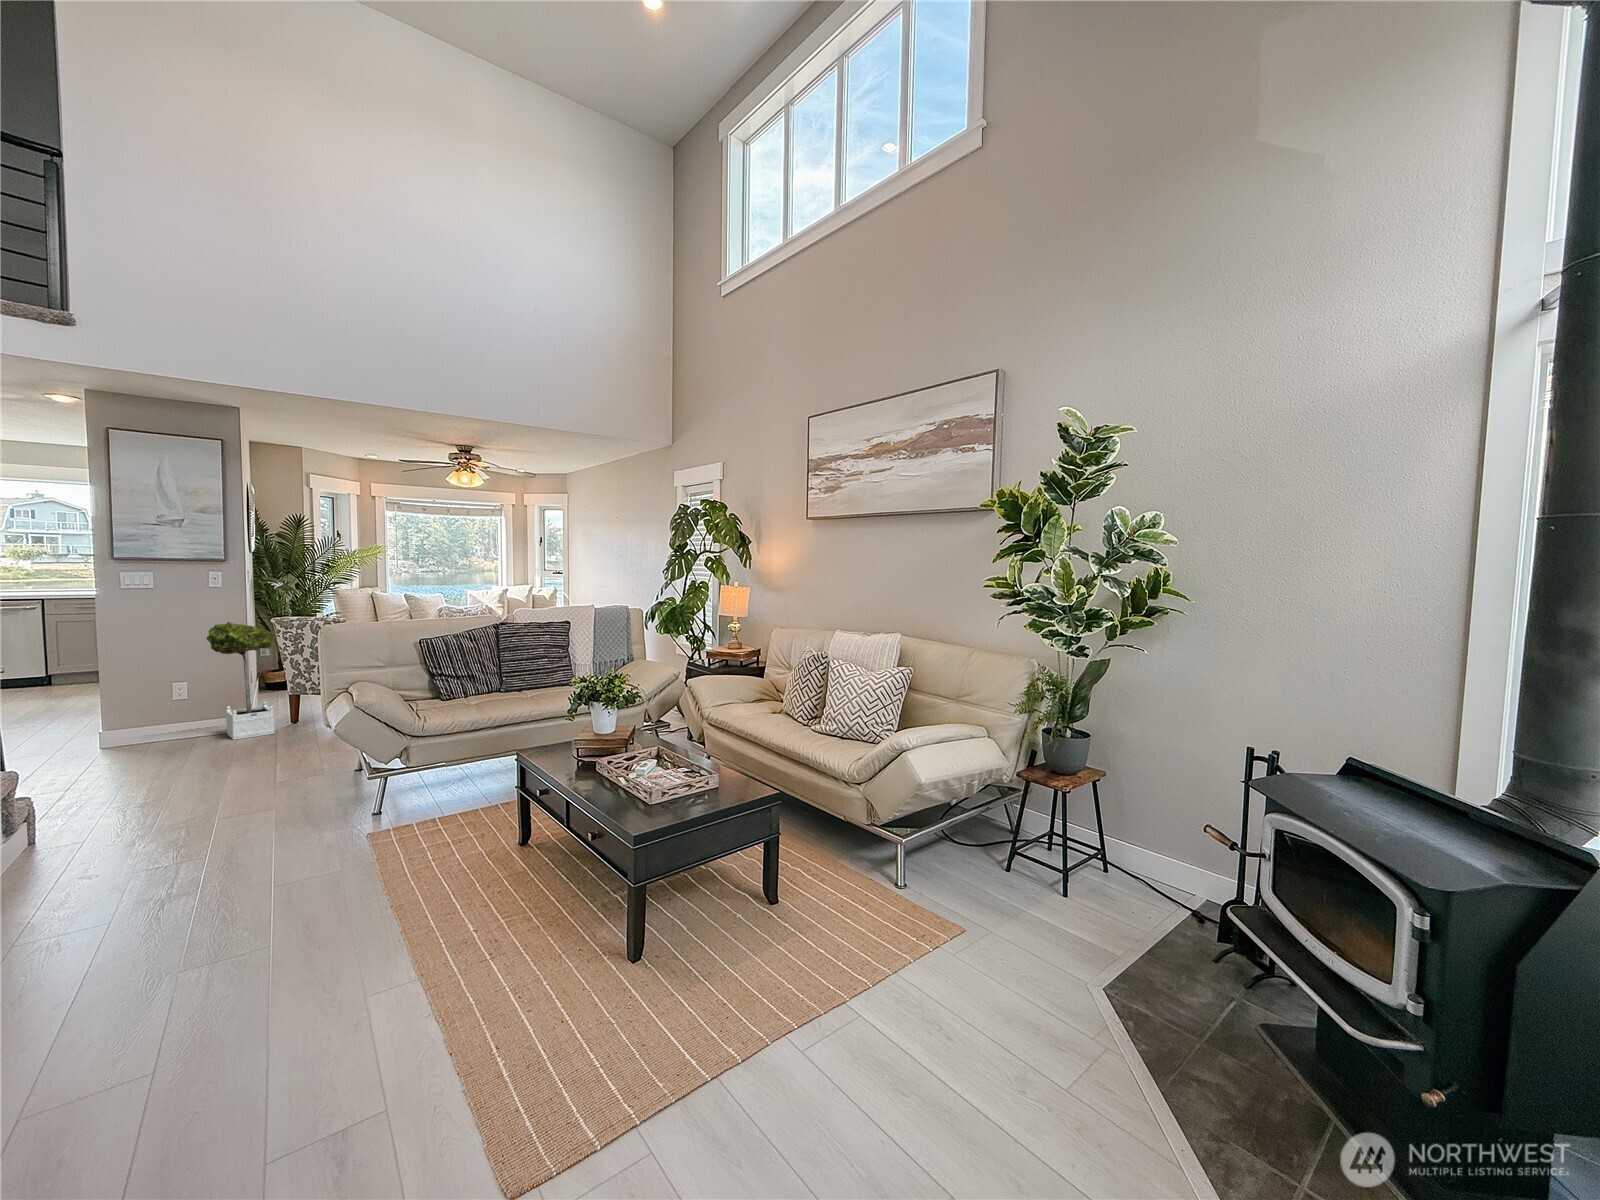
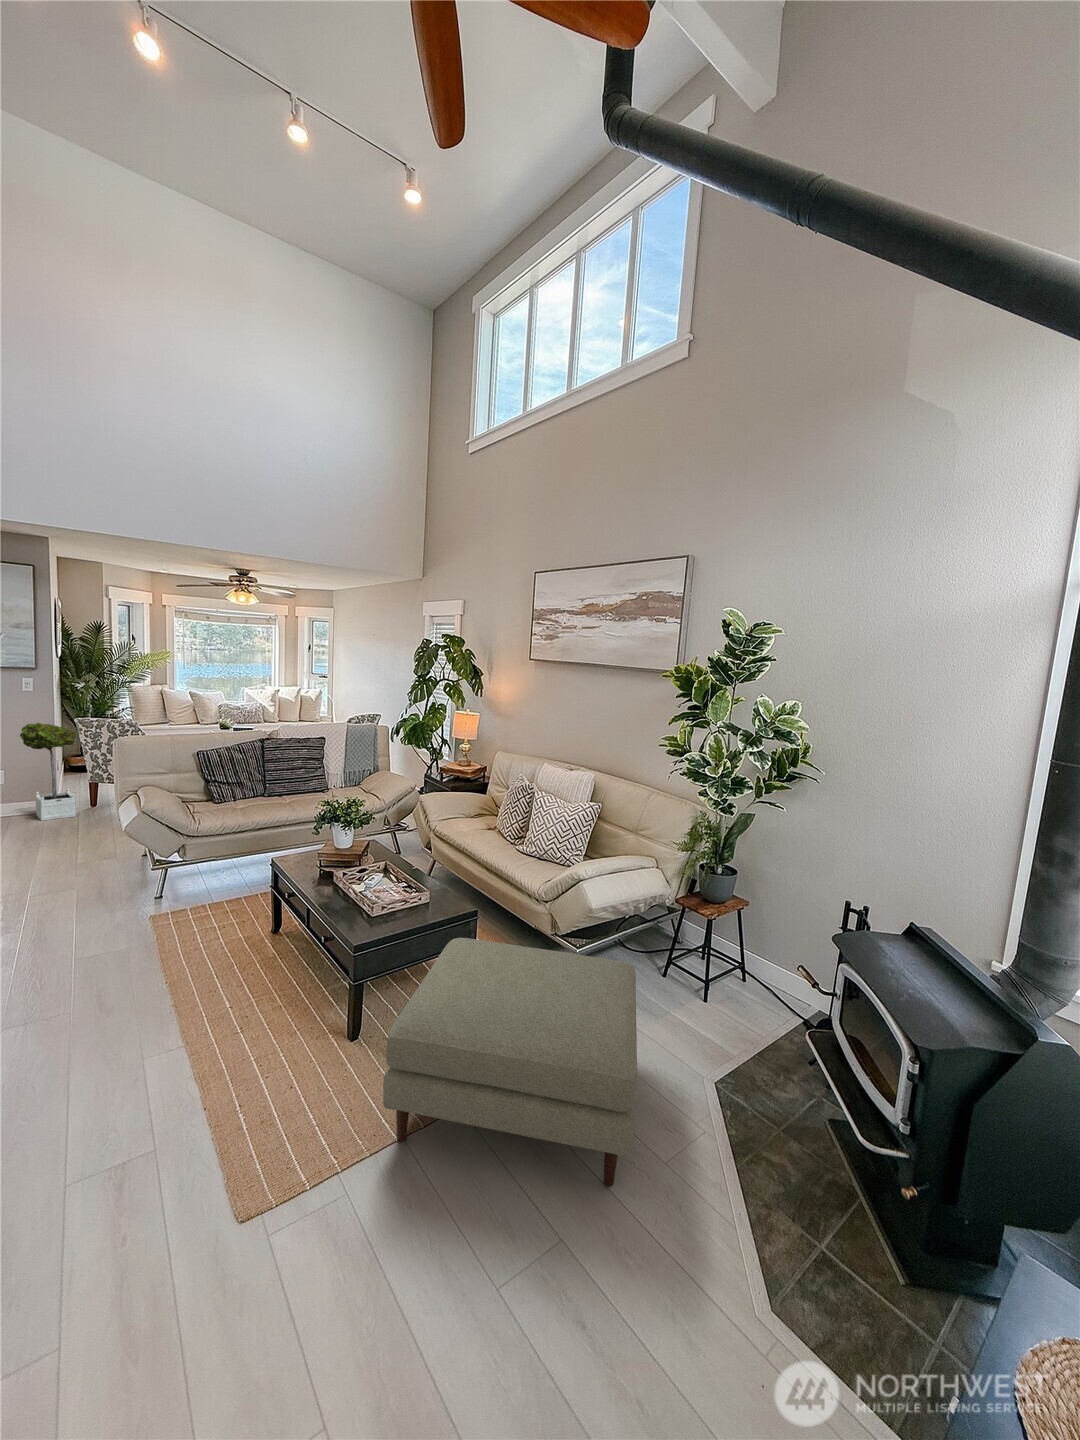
ottoman: none [691,823,1032,1124] -> present [383,938,638,1187]

